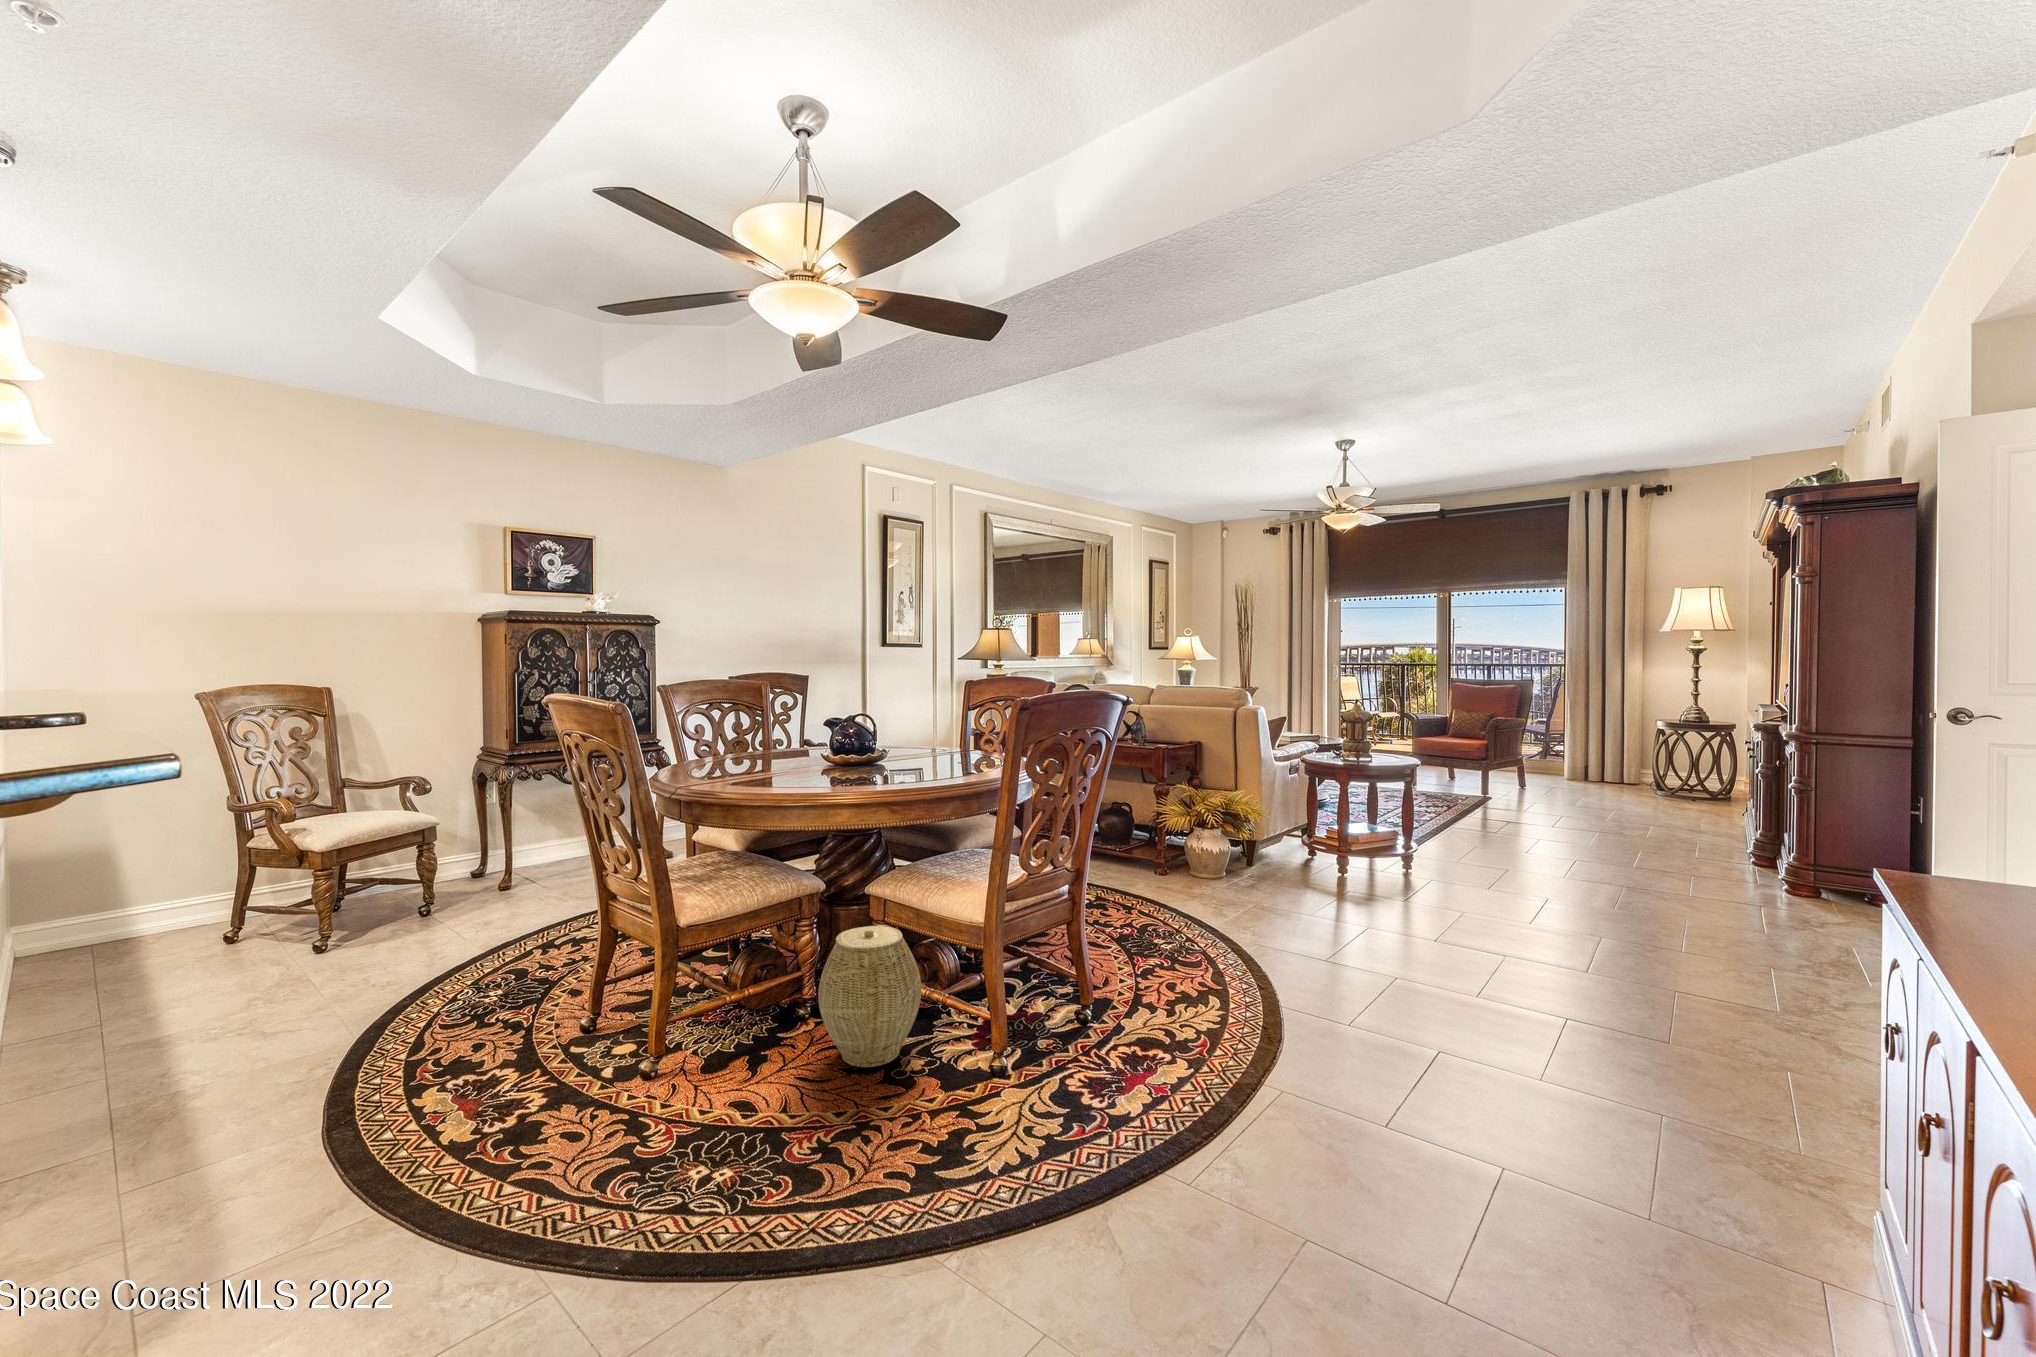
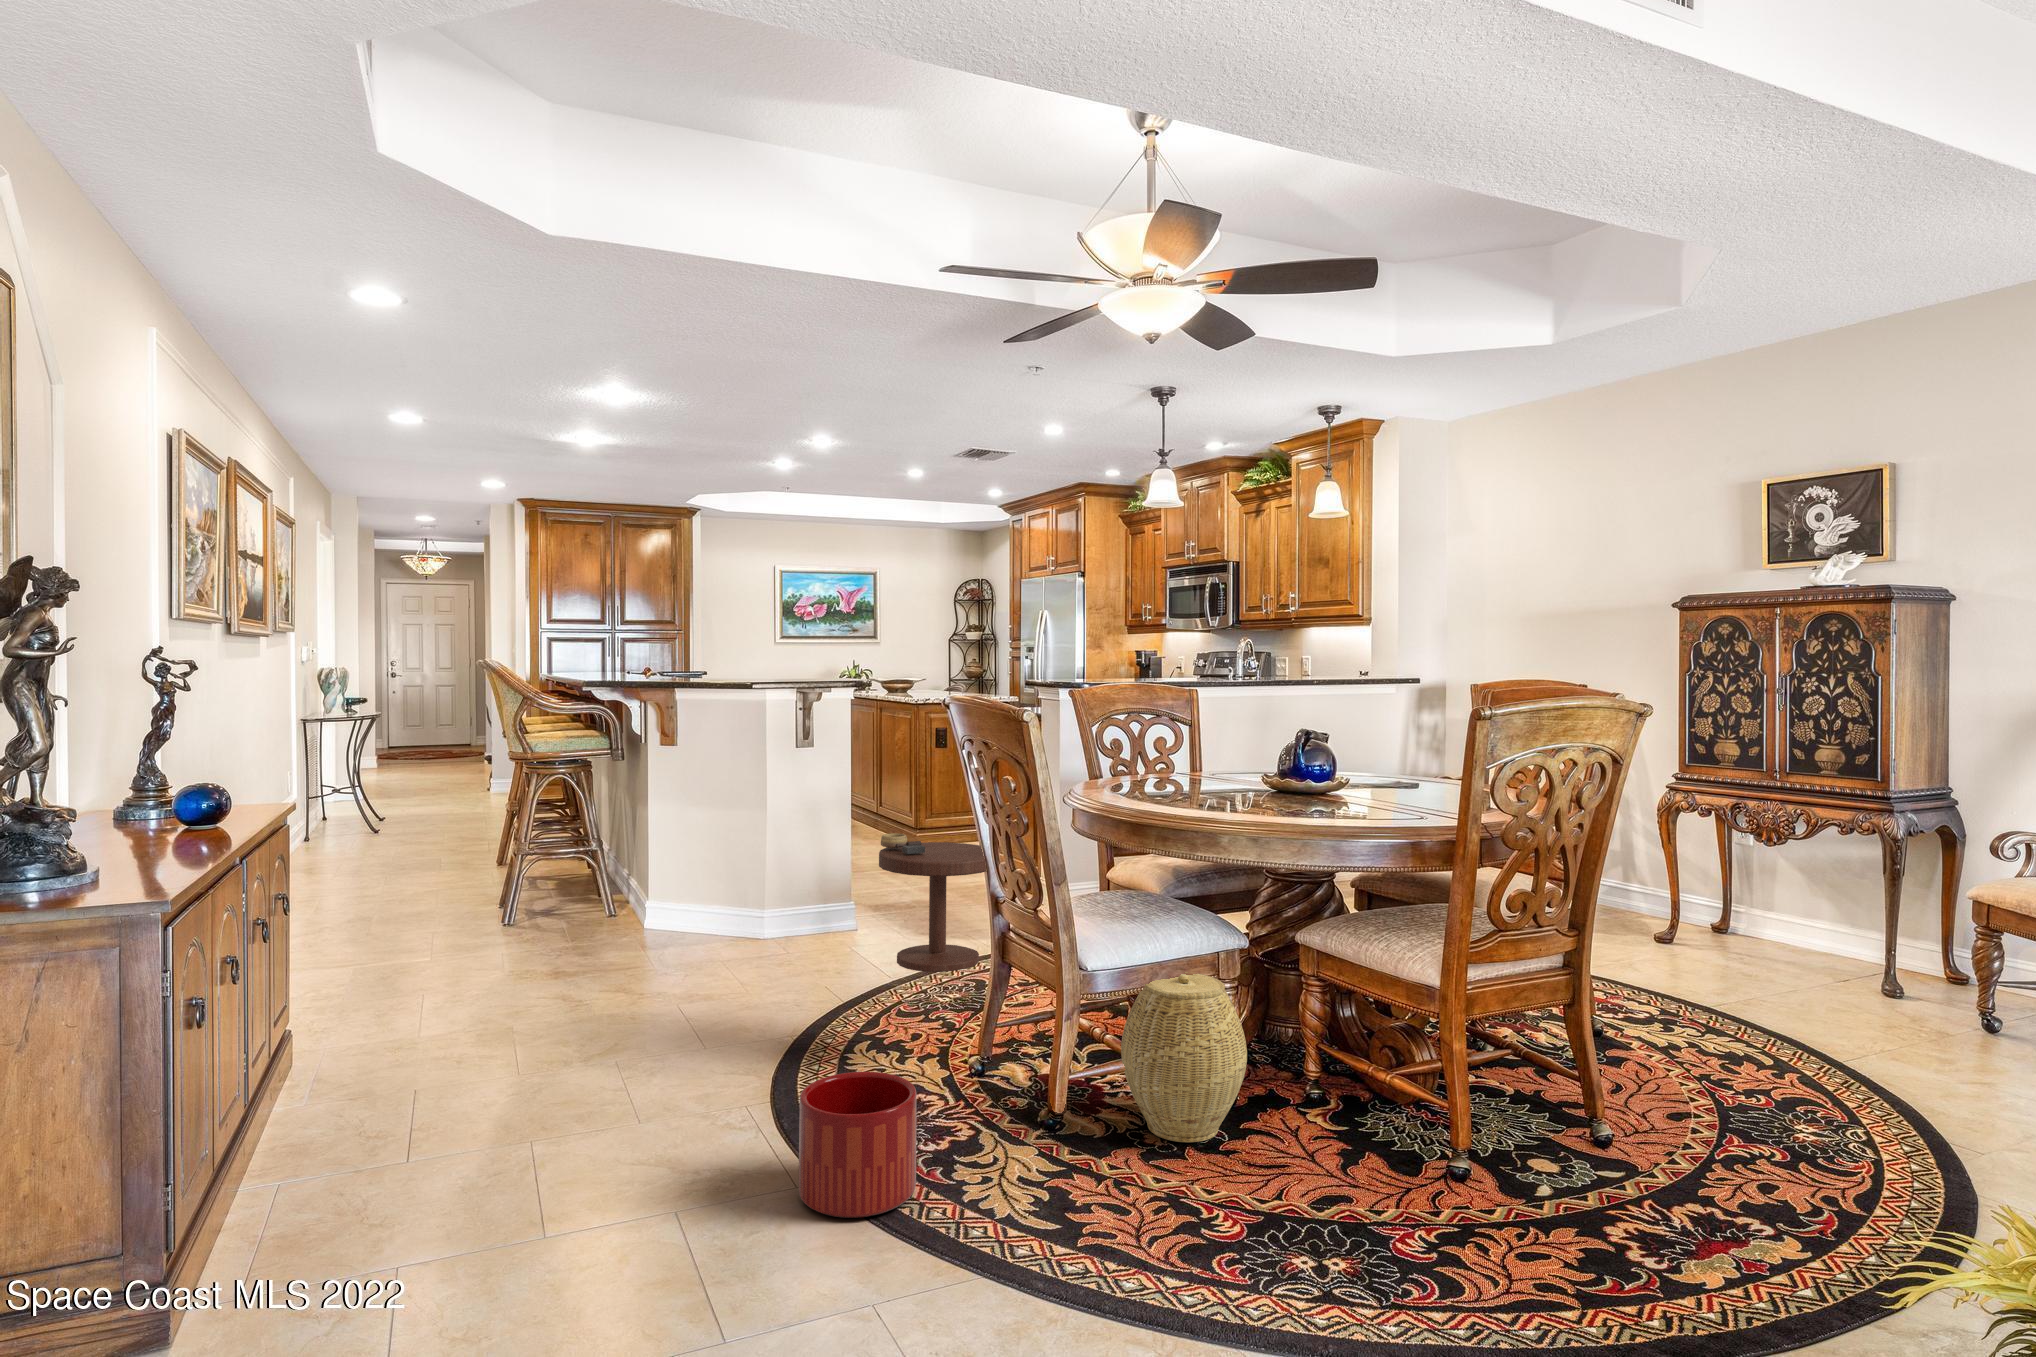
side table: none [597,913,769,1226] -> present [879,833,986,972]
planter: none [991,1072,1103,1230] -> present [799,1072,916,1218]

